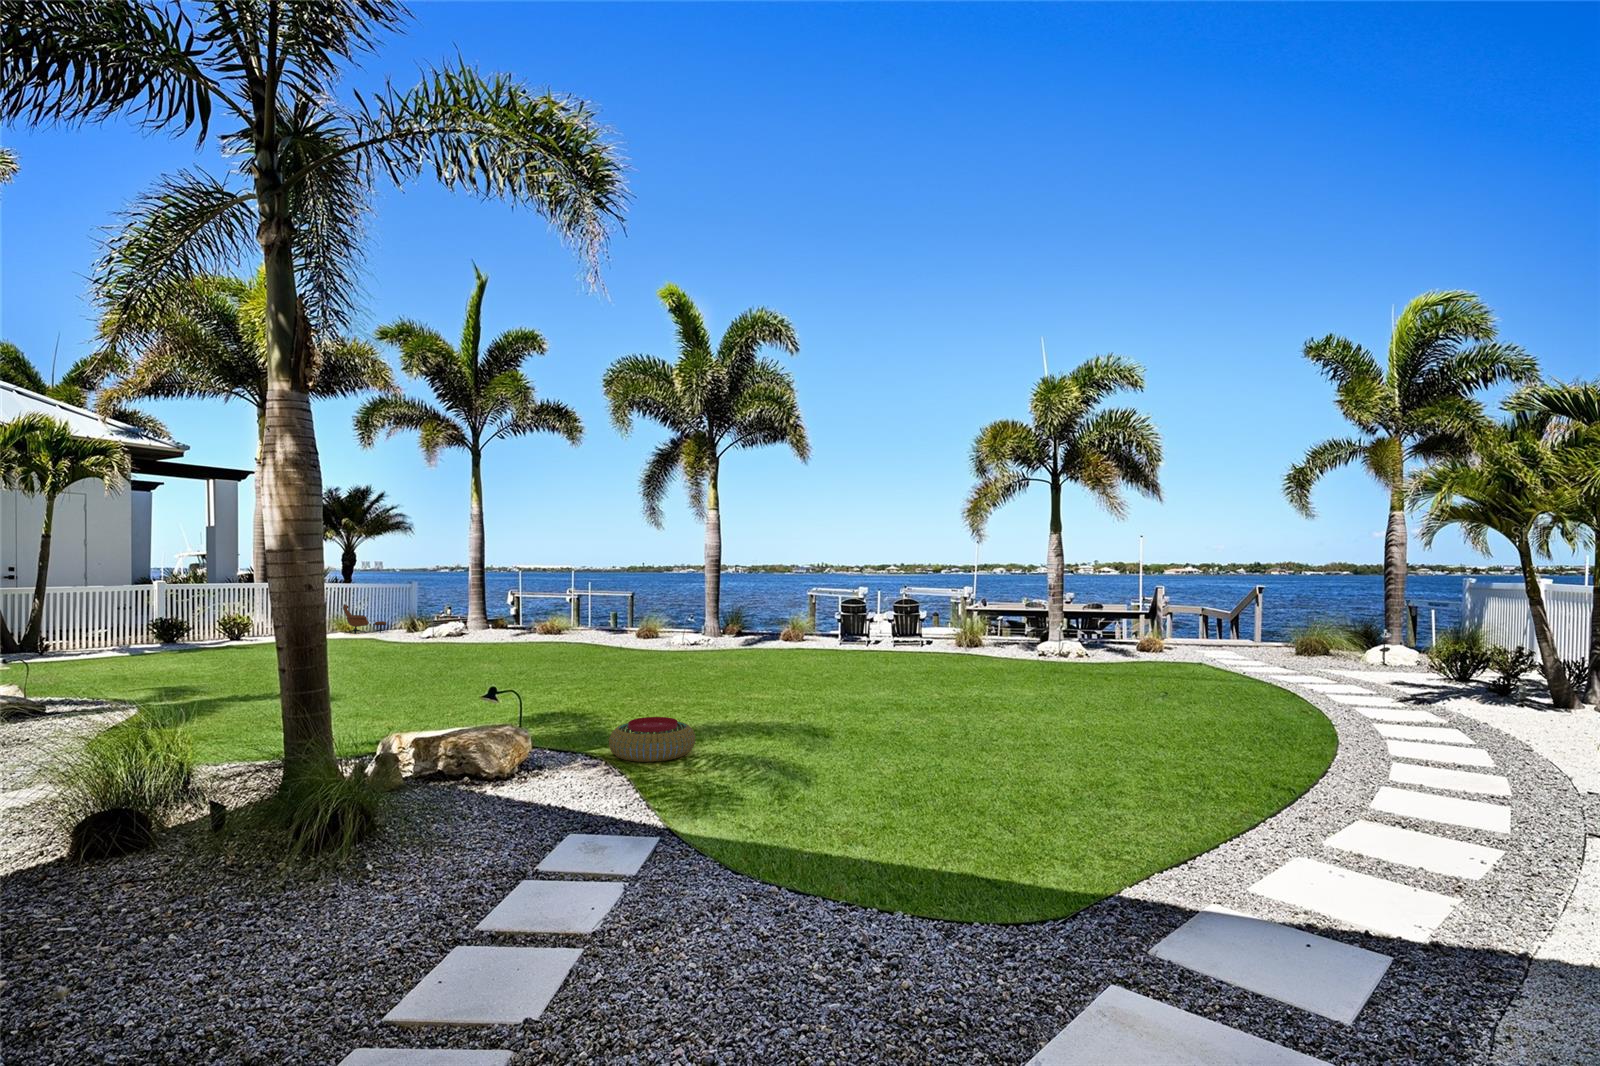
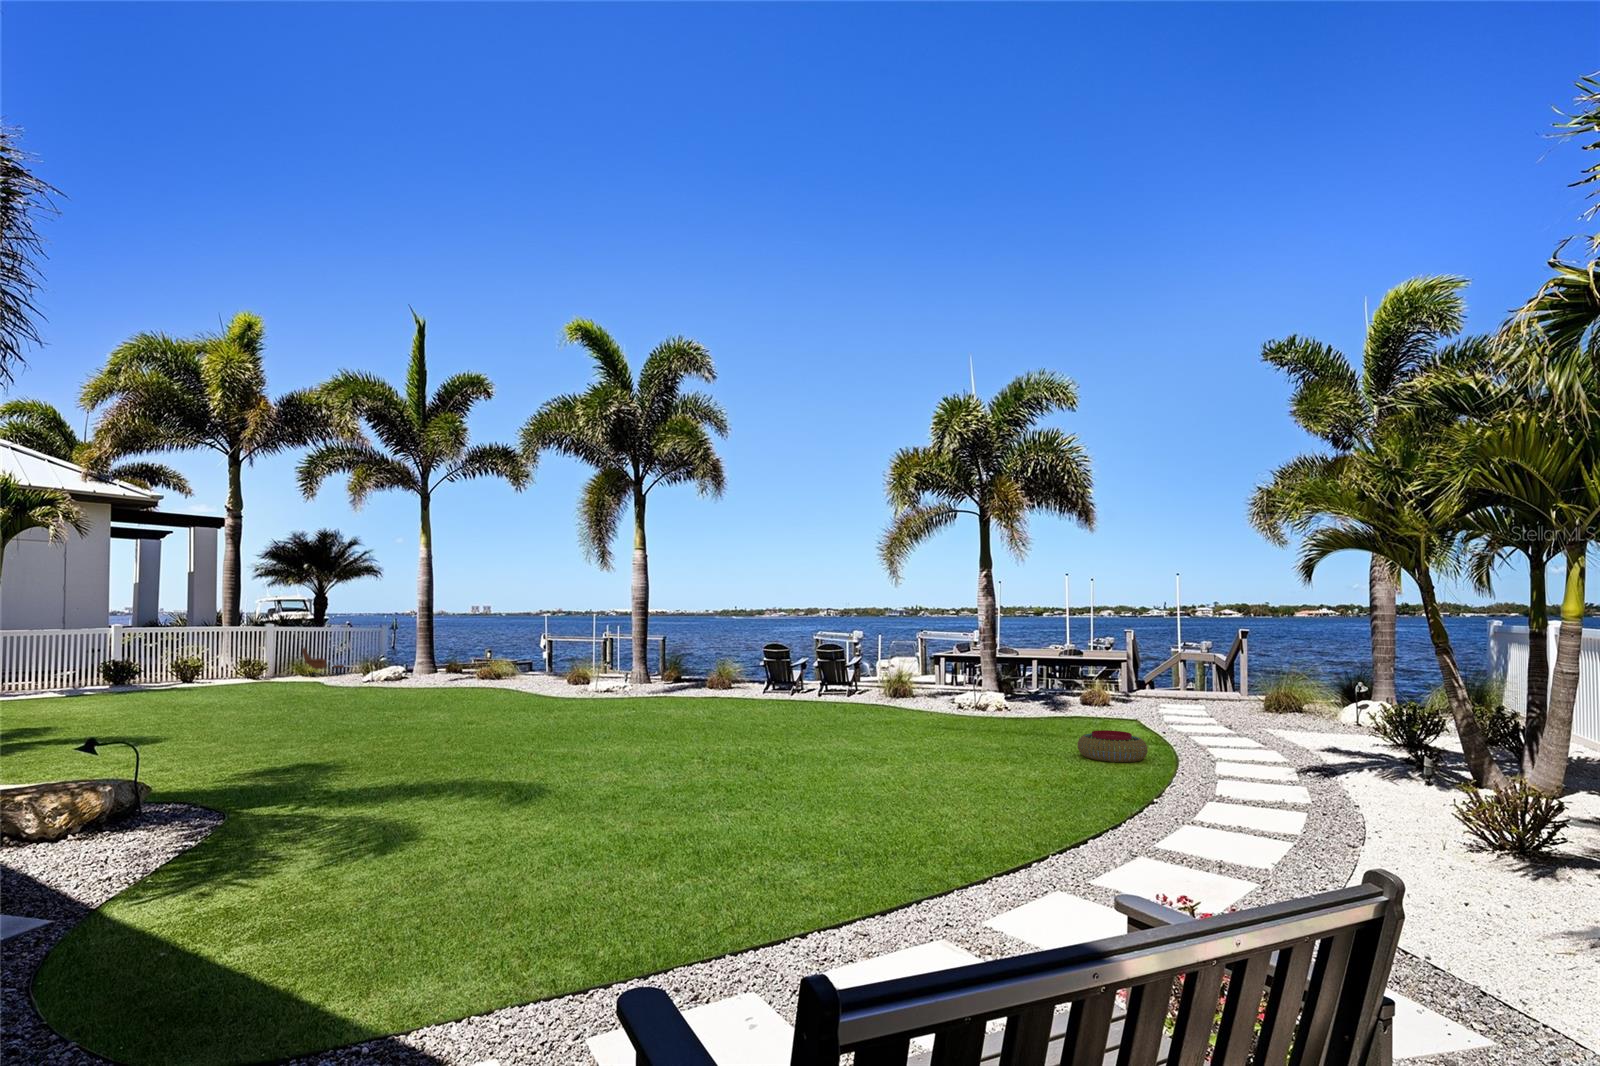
pouf: present [609,717,695,762] -> present [1077,730,1148,762]

